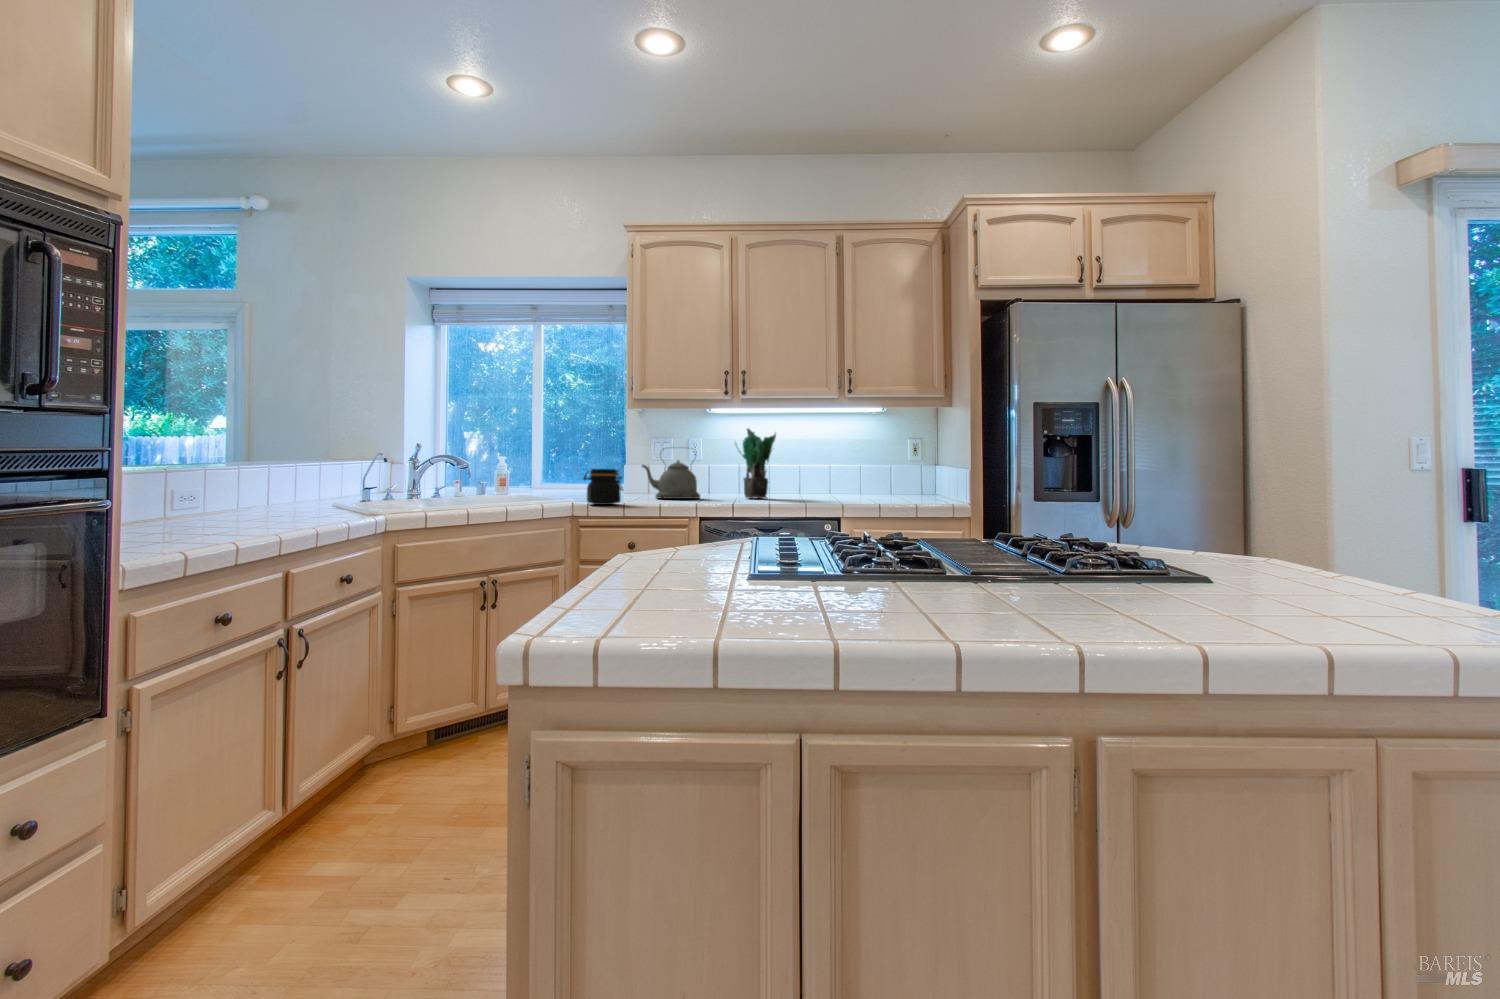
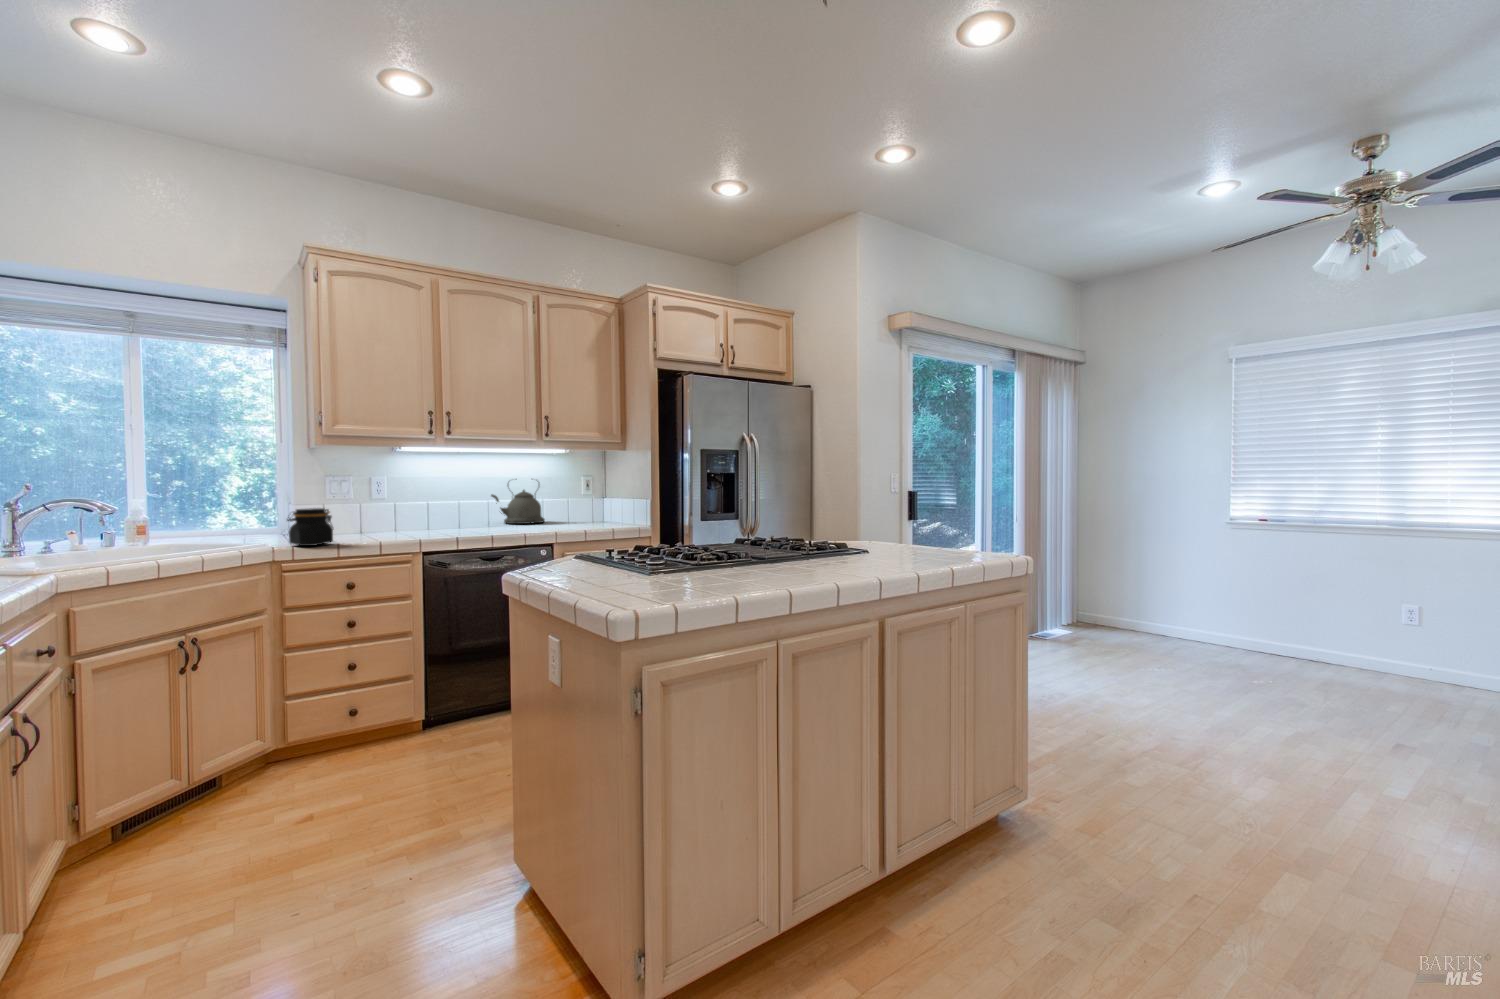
potted plant: present [735,429,776,499] -> none [433,460,473,526]
kettle: present [642,449,700,499] -> present [491,490,545,524]

